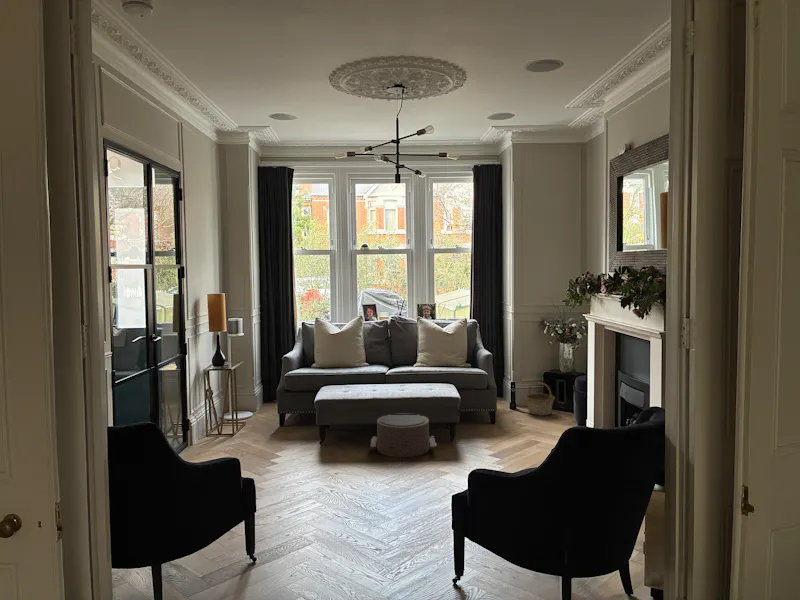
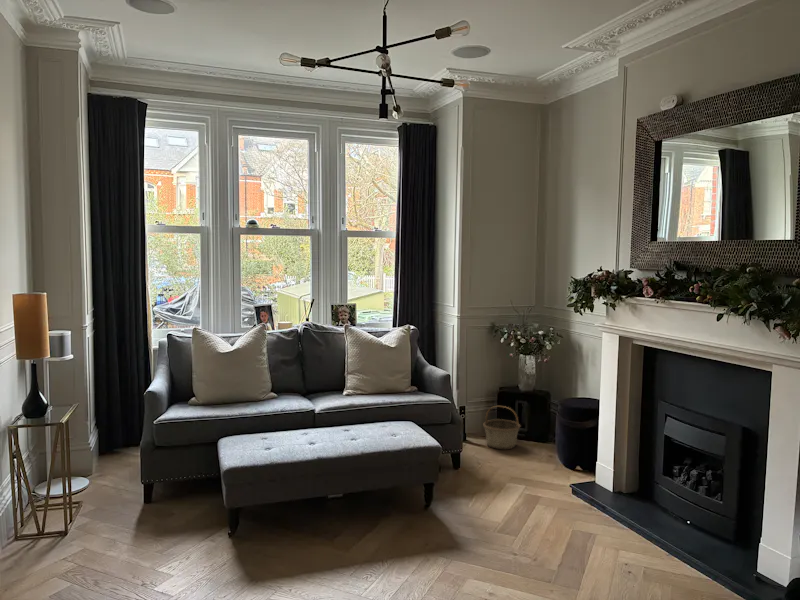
pouf: present [371,415,436,457] -> none [320,473,426,549]

